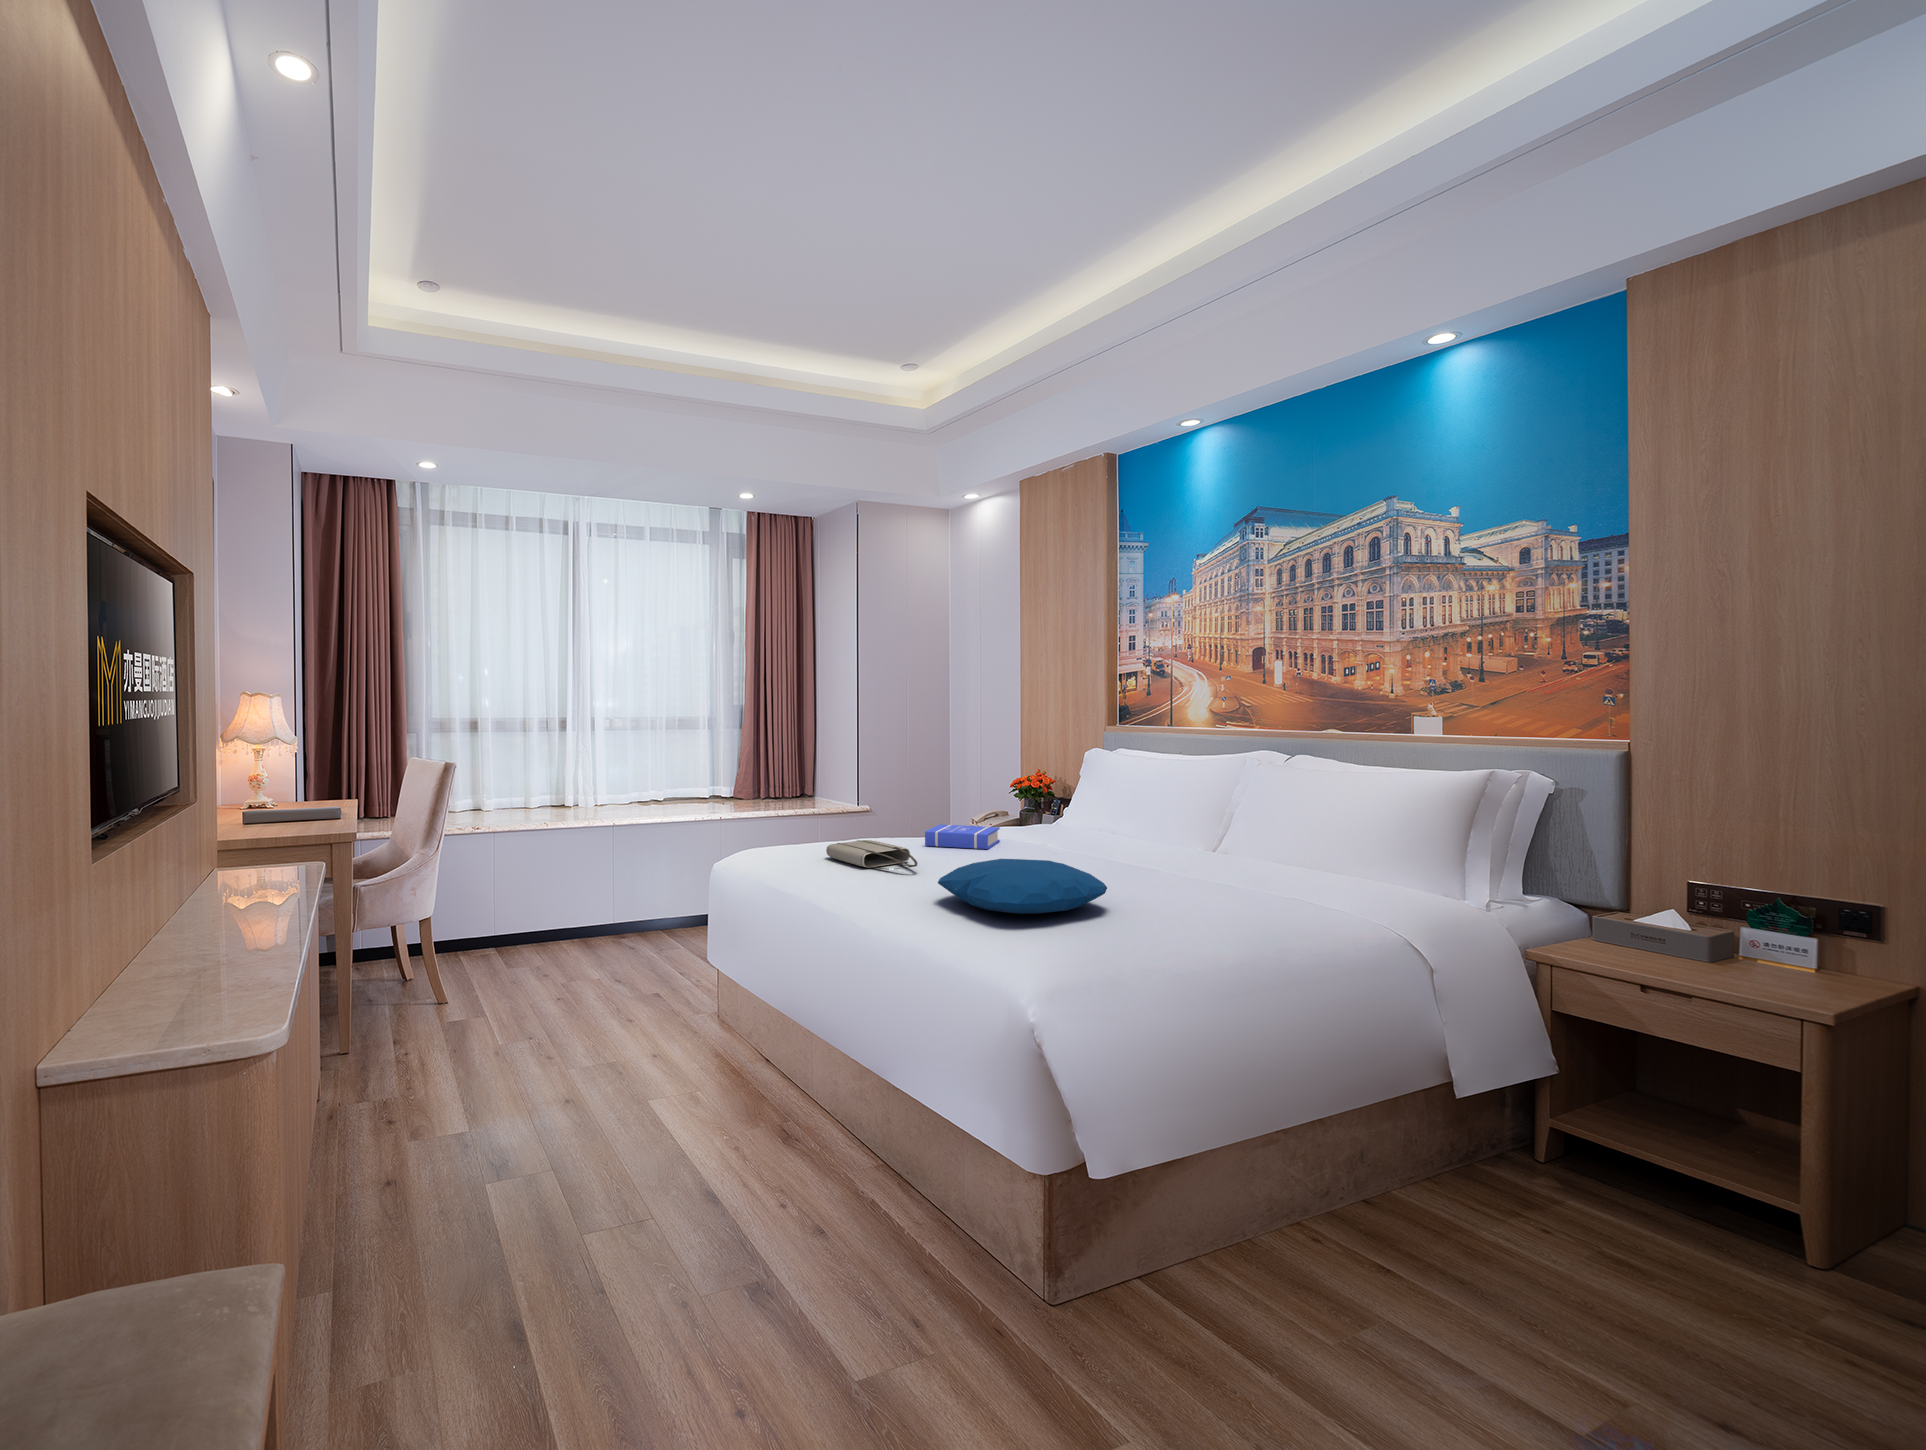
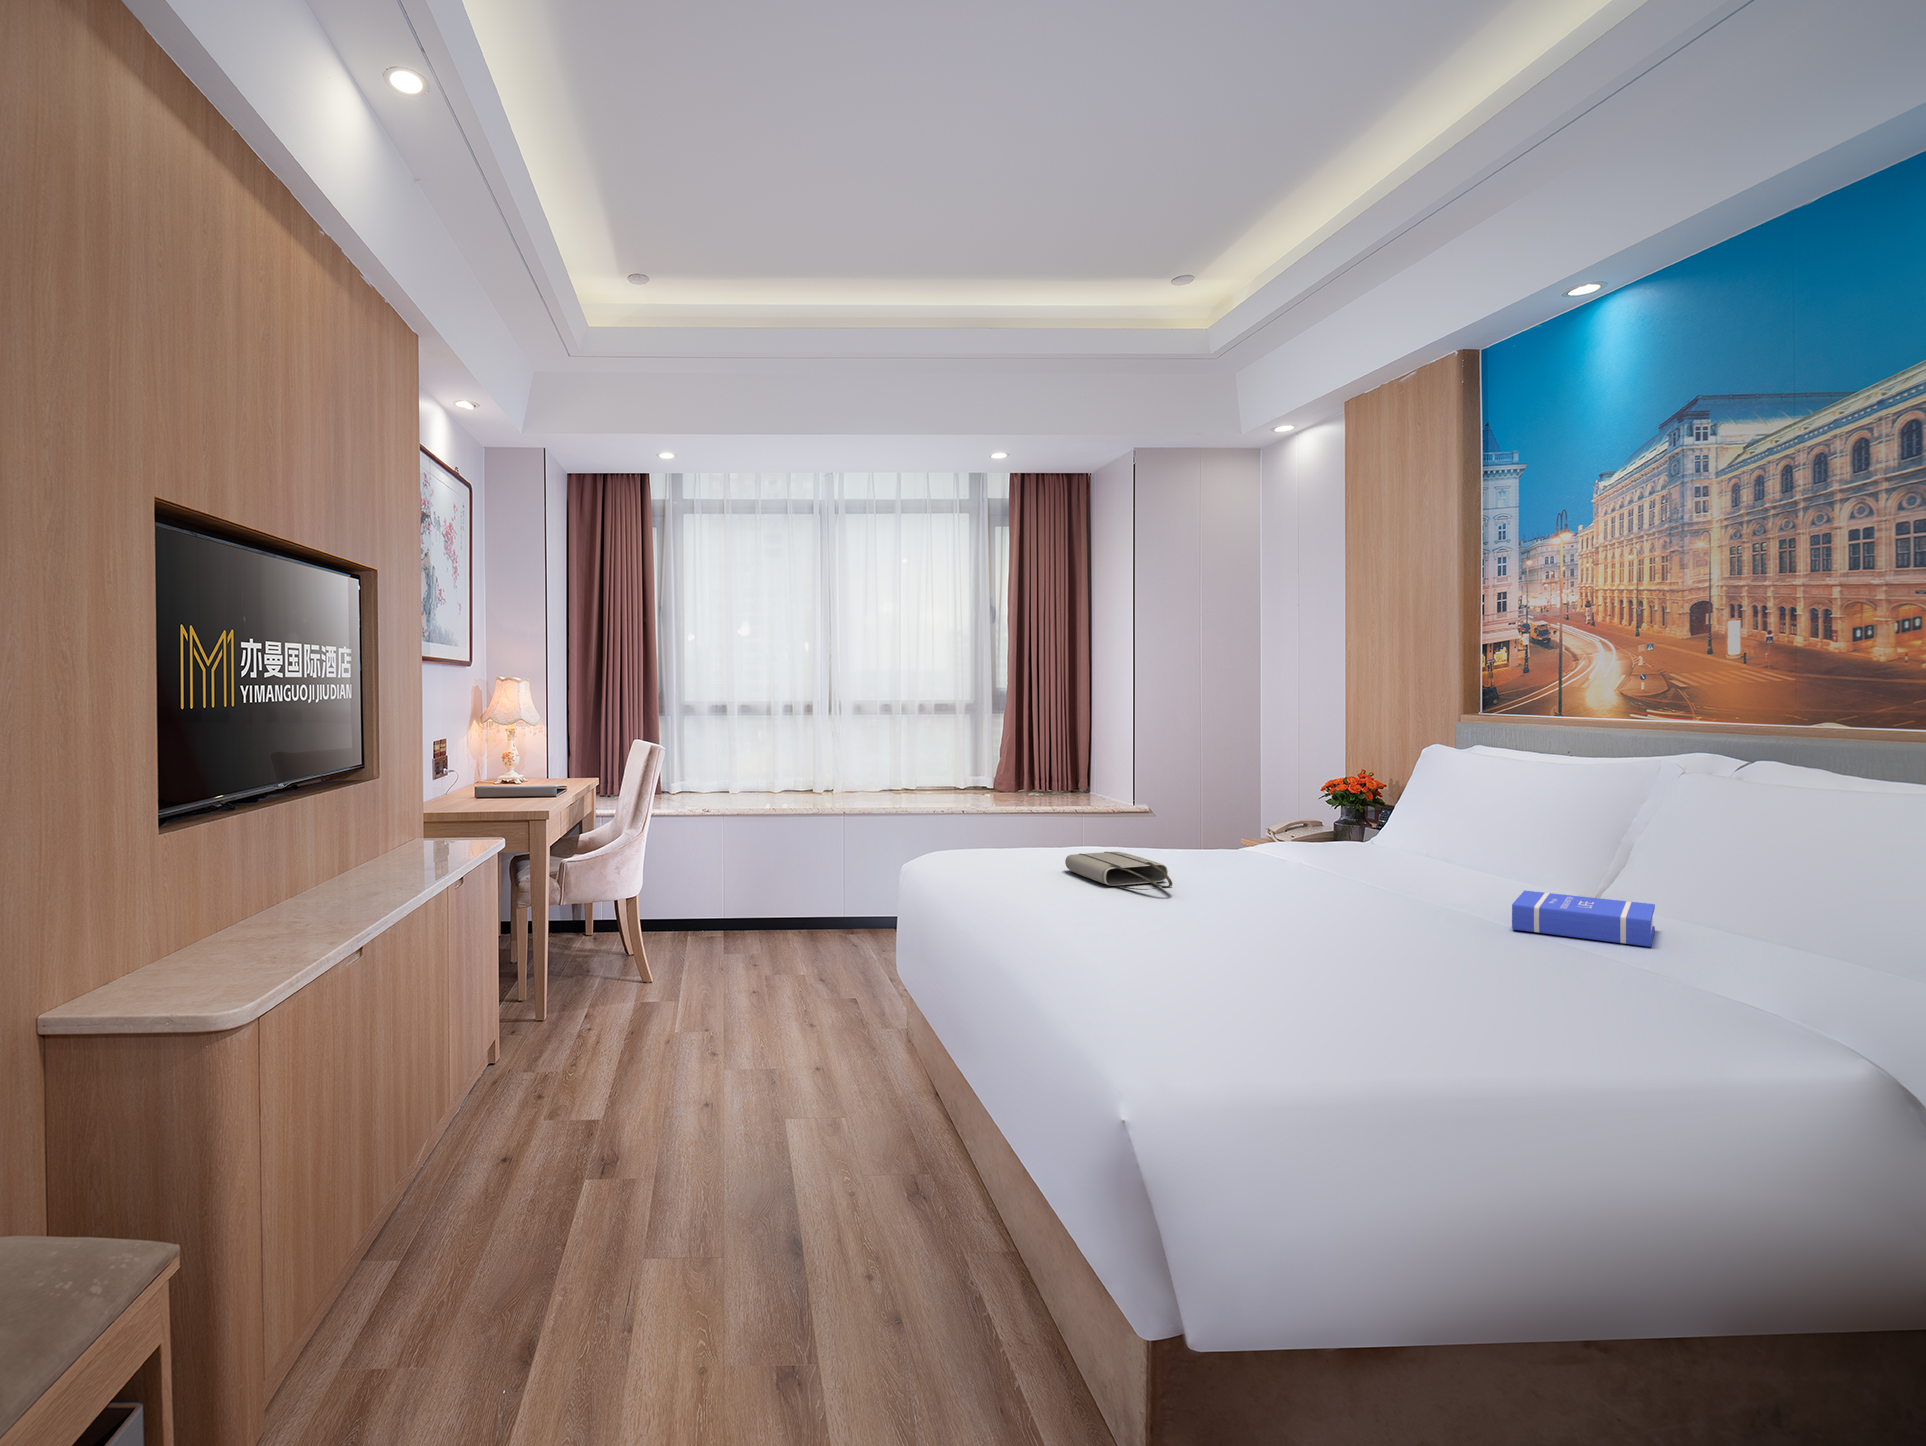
book: present [925,824,1000,849] -> present [1512,890,1655,947]
pillow: present [938,859,1107,914] -> none [1185,887,1423,961]

